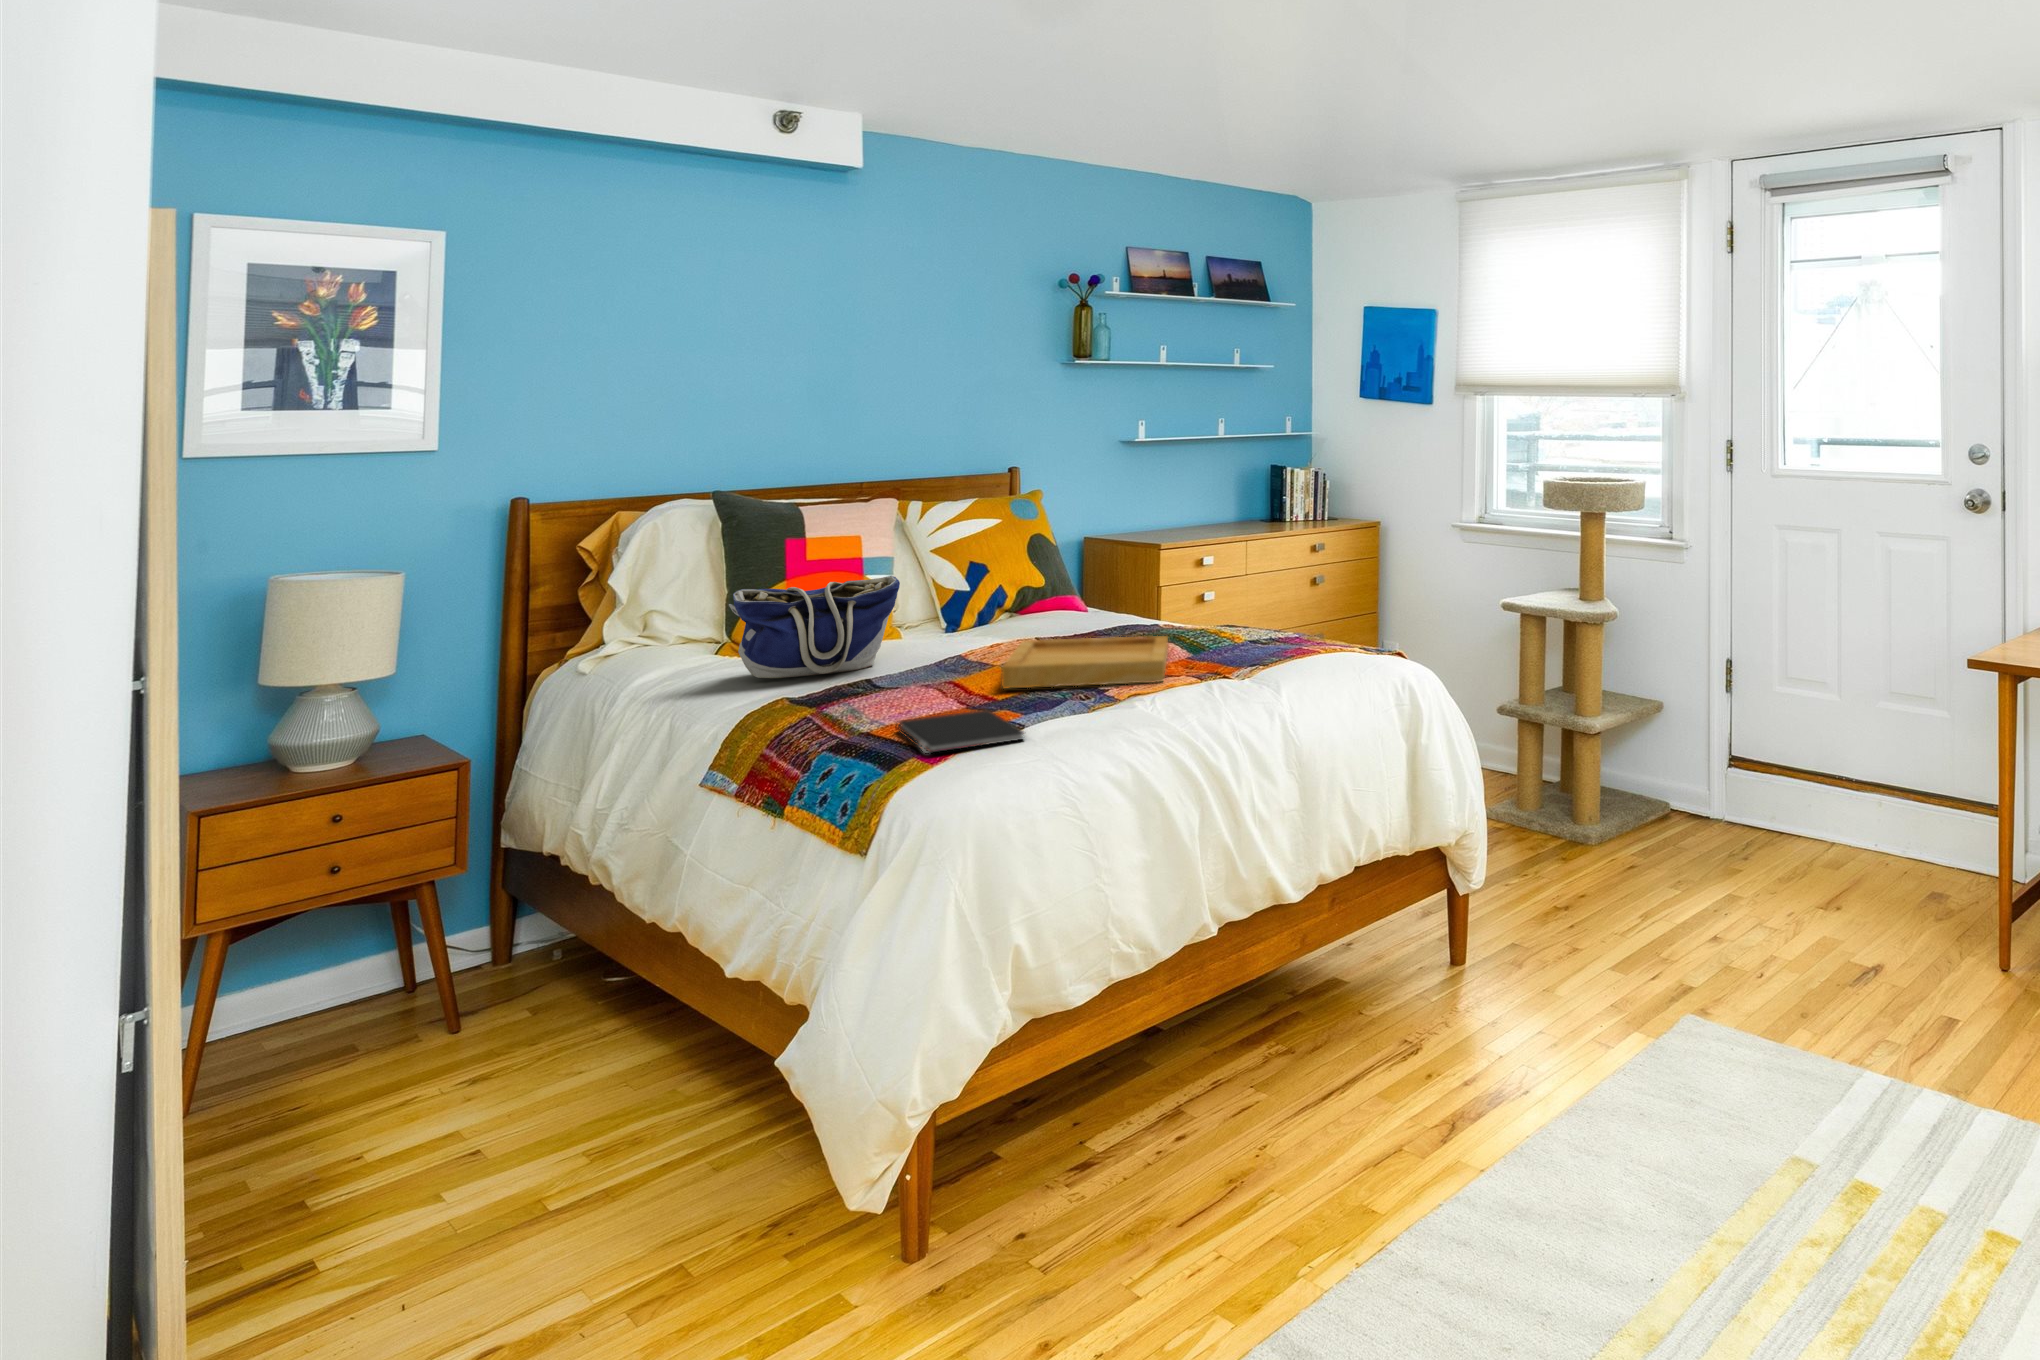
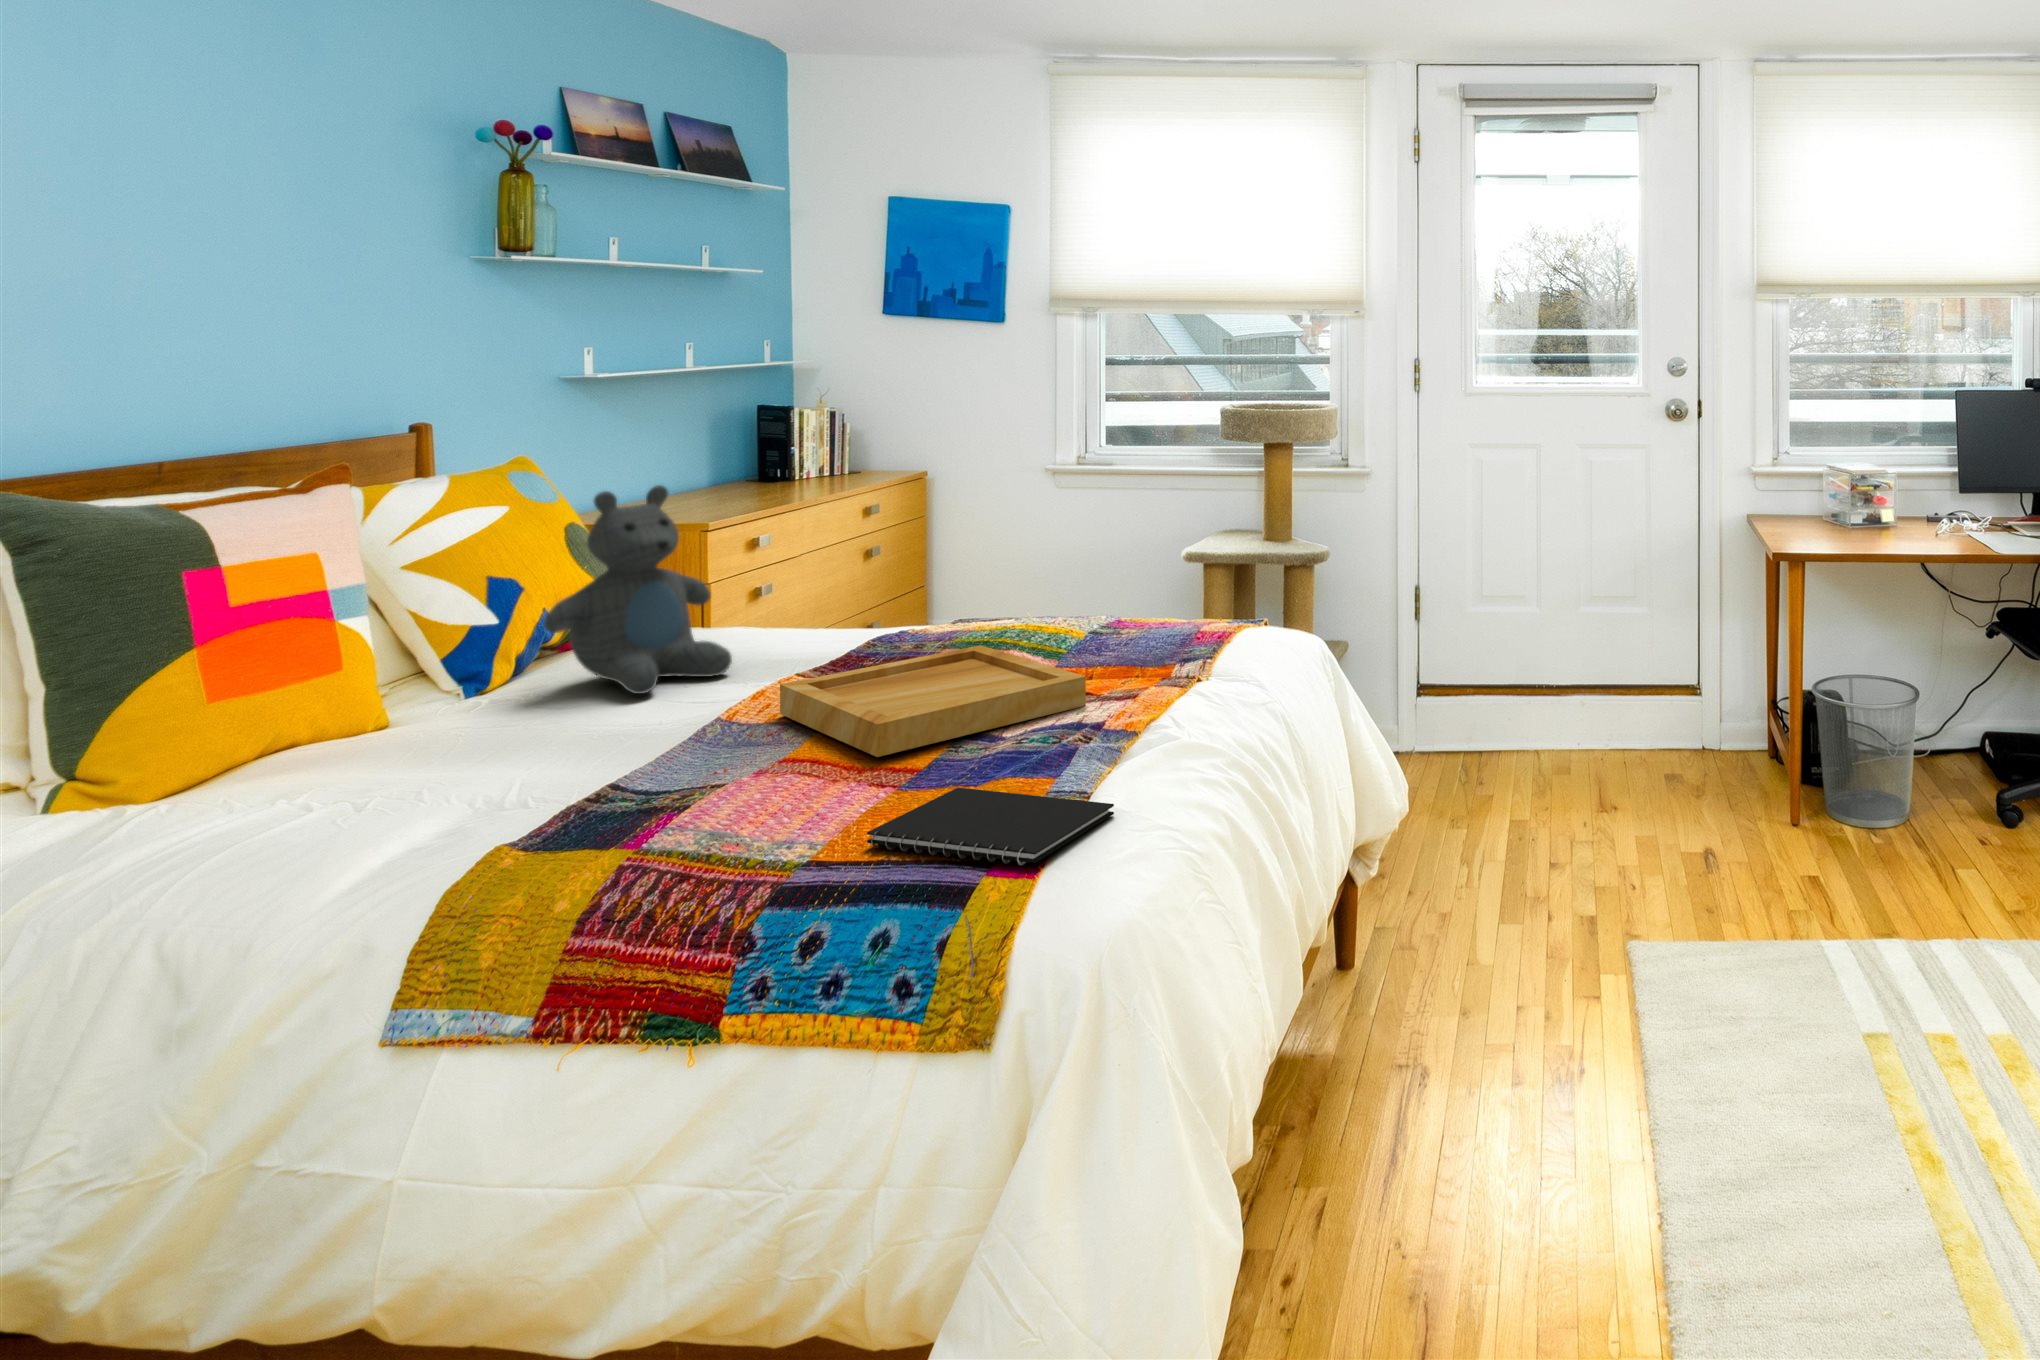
teddy bear: none [960,508,1070,640] -> present [544,485,732,694]
tote bag: present [729,576,900,678] -> none [248,614,566,829]

